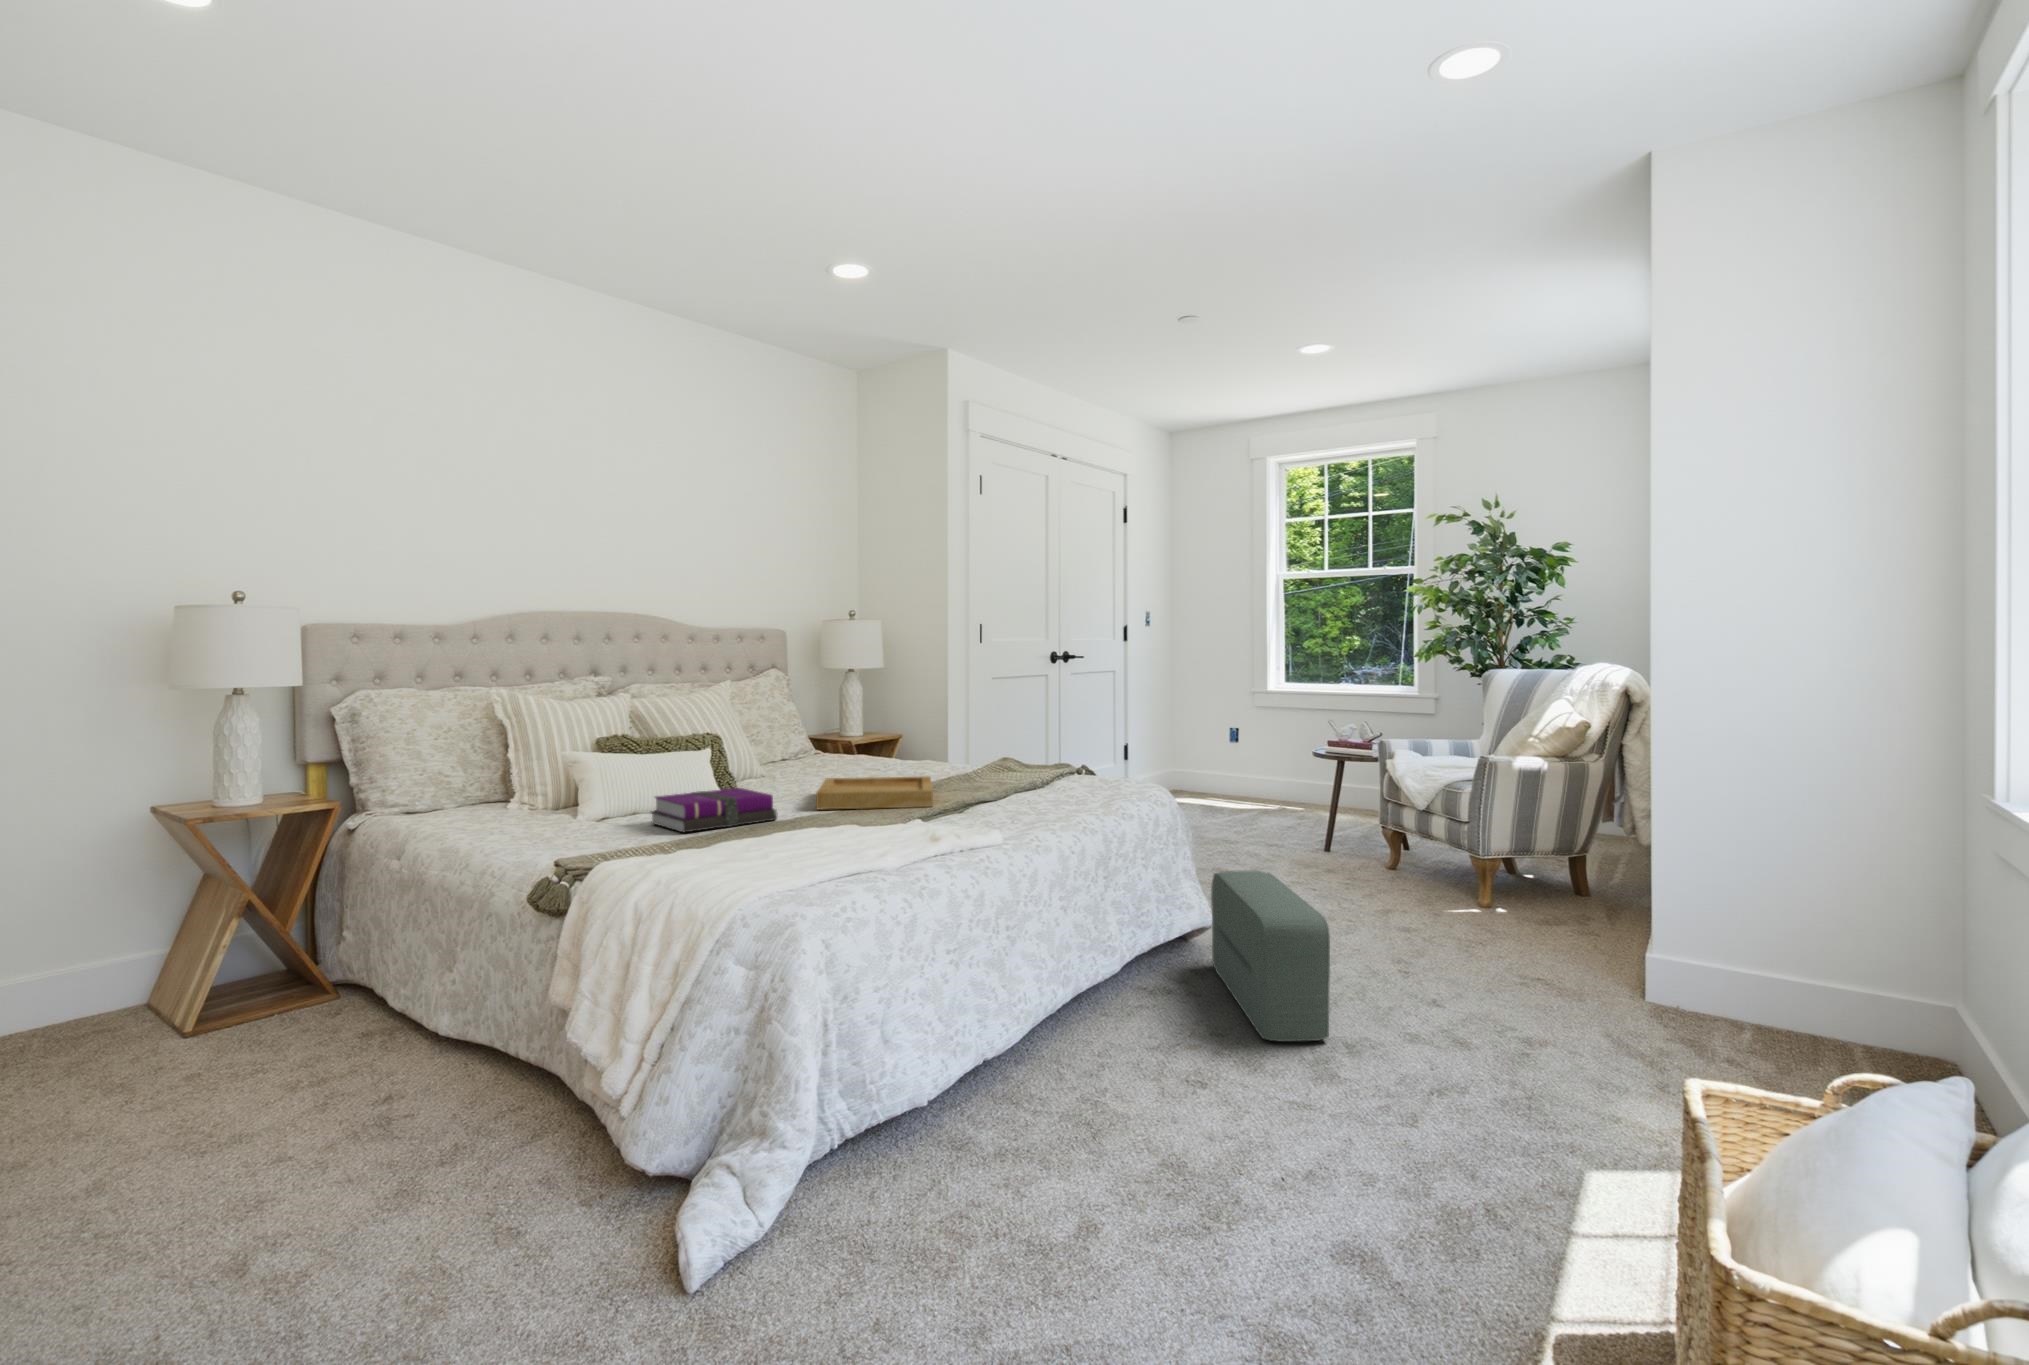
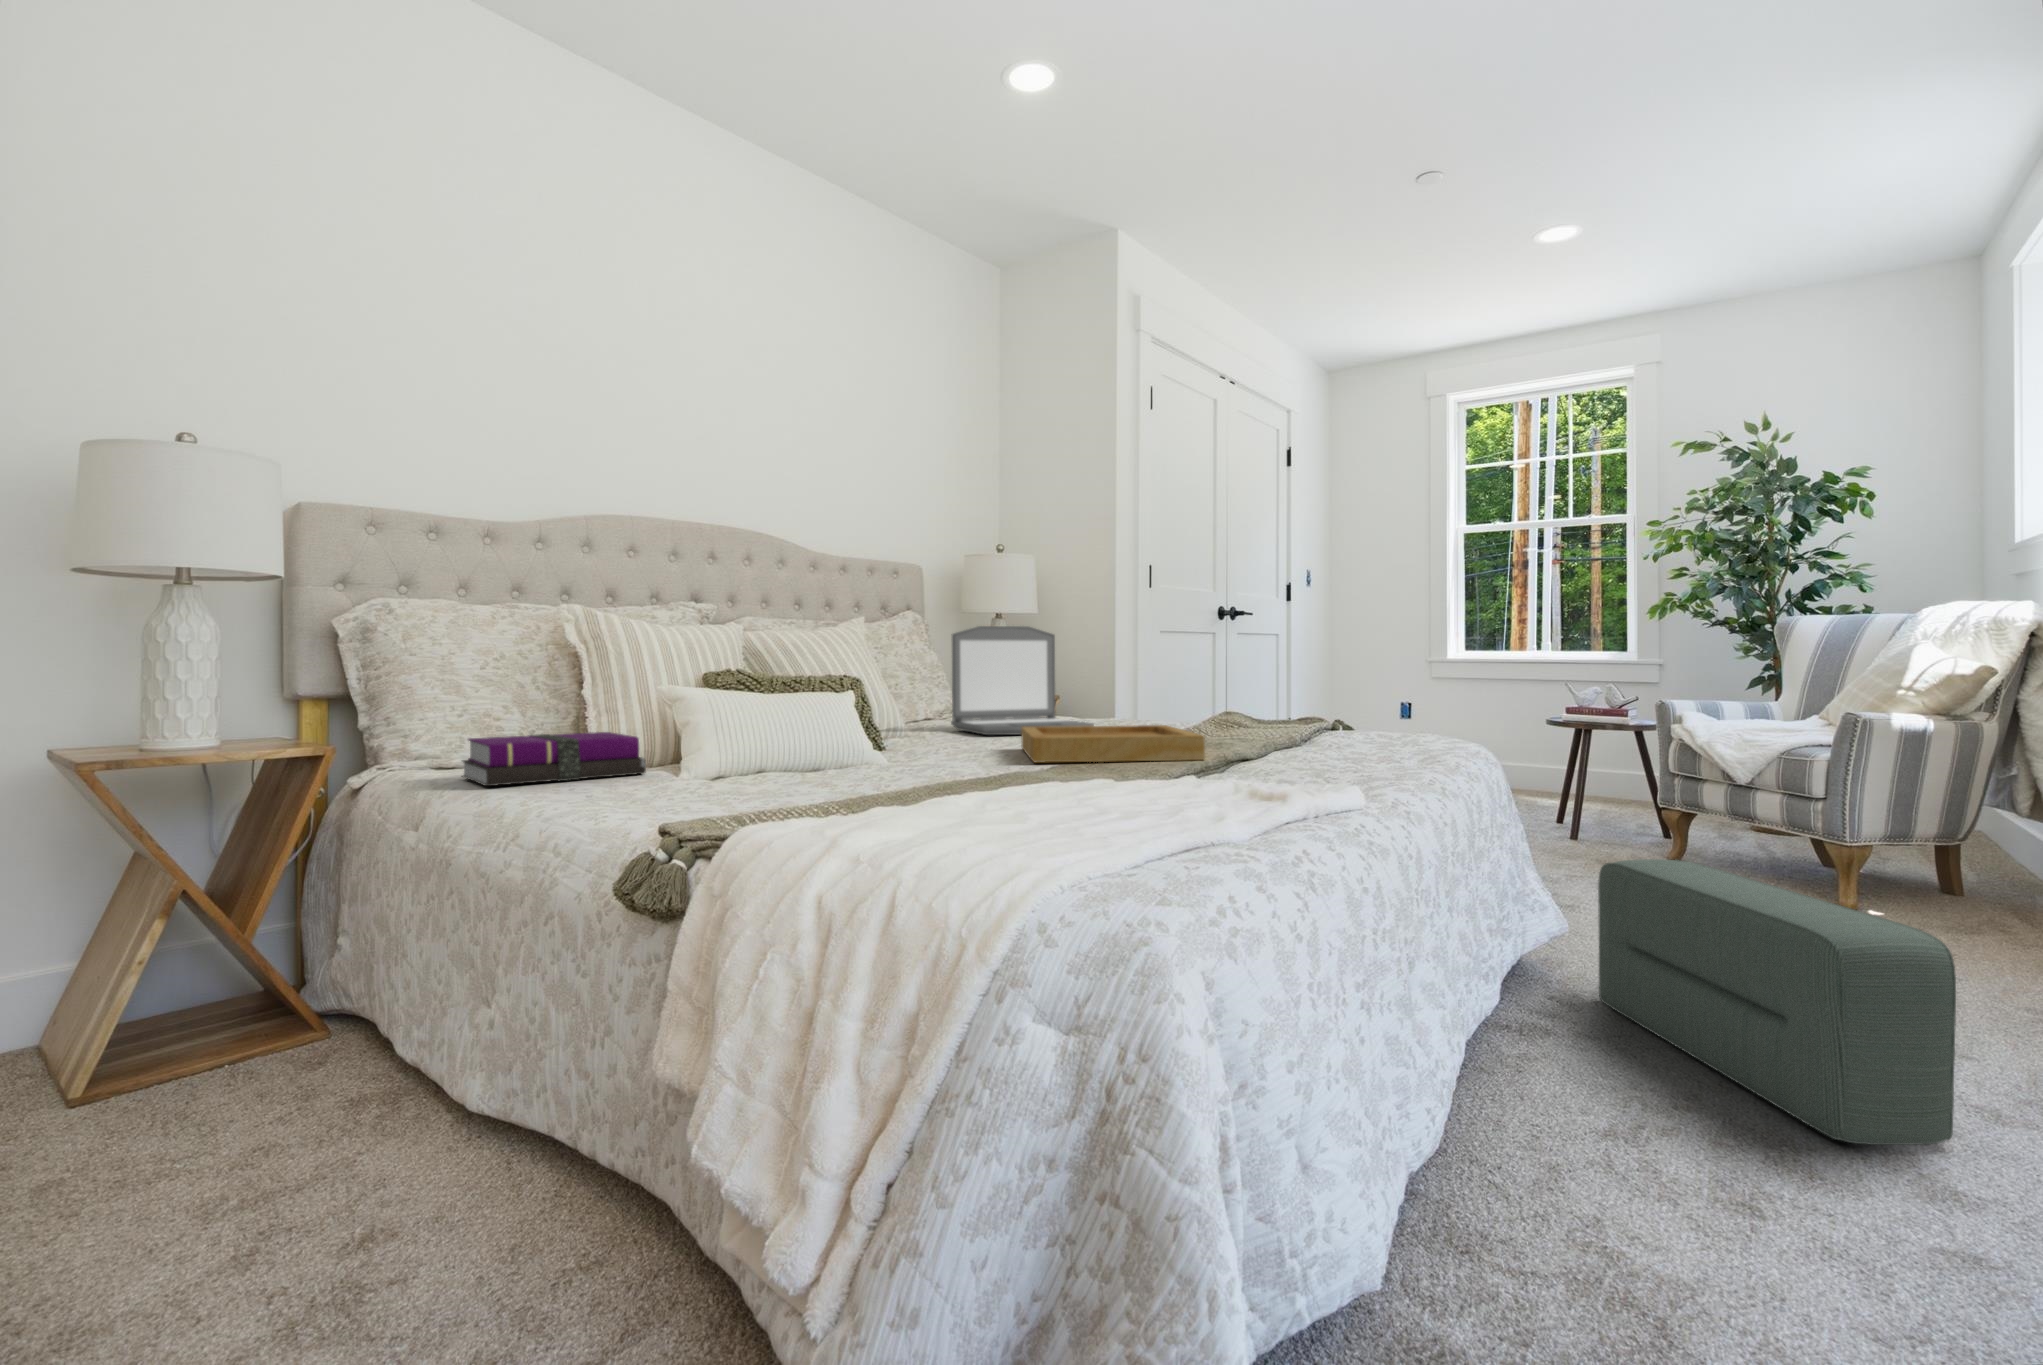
laptop: none [797,689,902,778] -> present [951,626,1094,735]
notebook: present [651,788,777,832] -> present [462,732,646,786]

